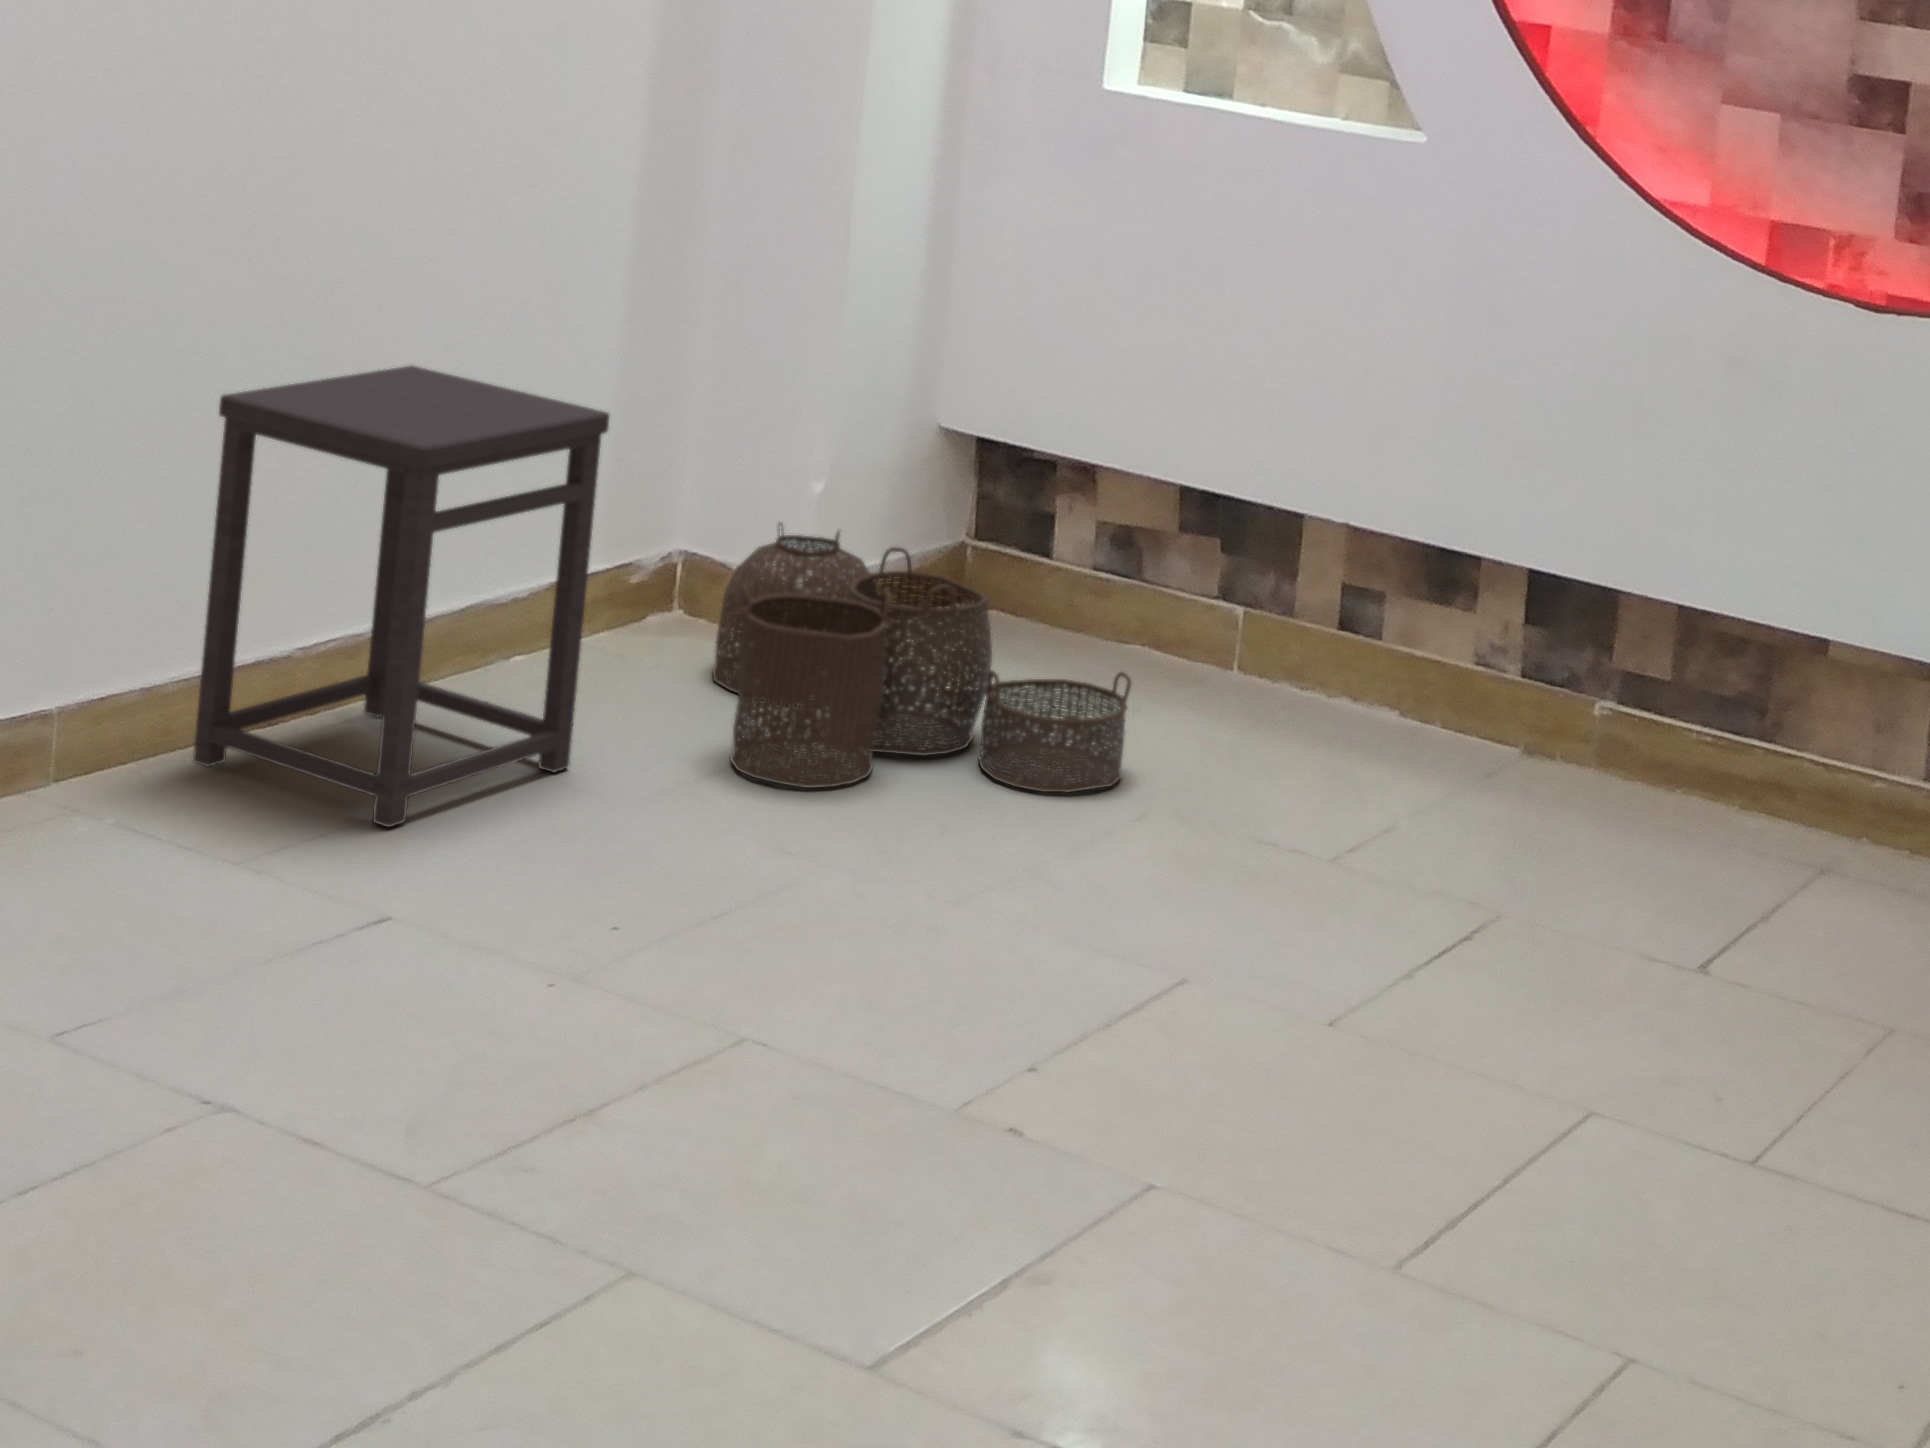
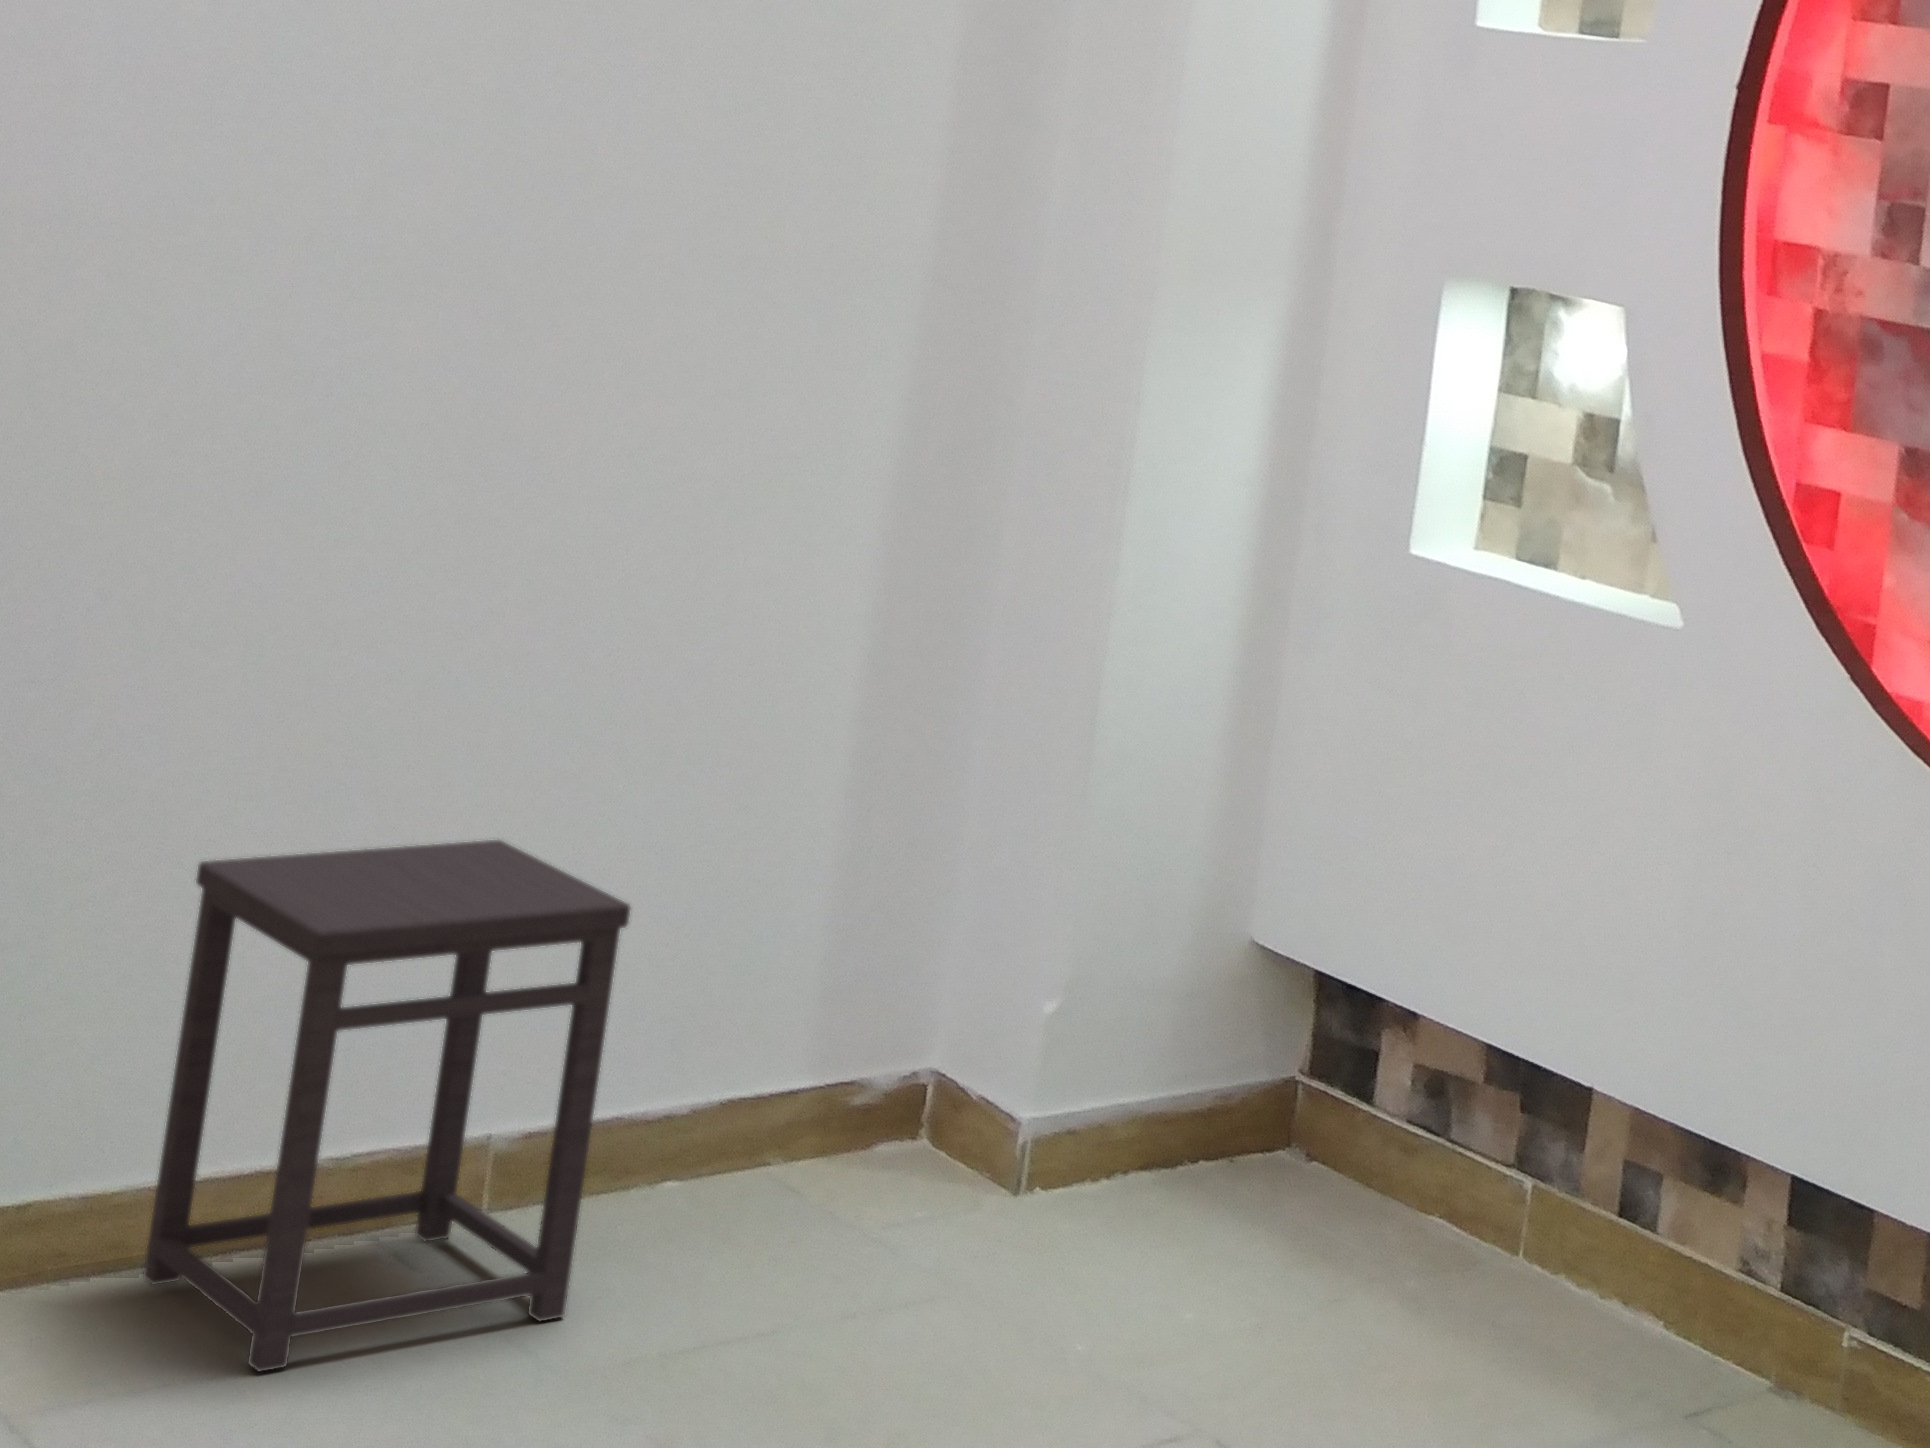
woven basket: present [712,523,1131,792] -> none [756,1044,1240,1393]

